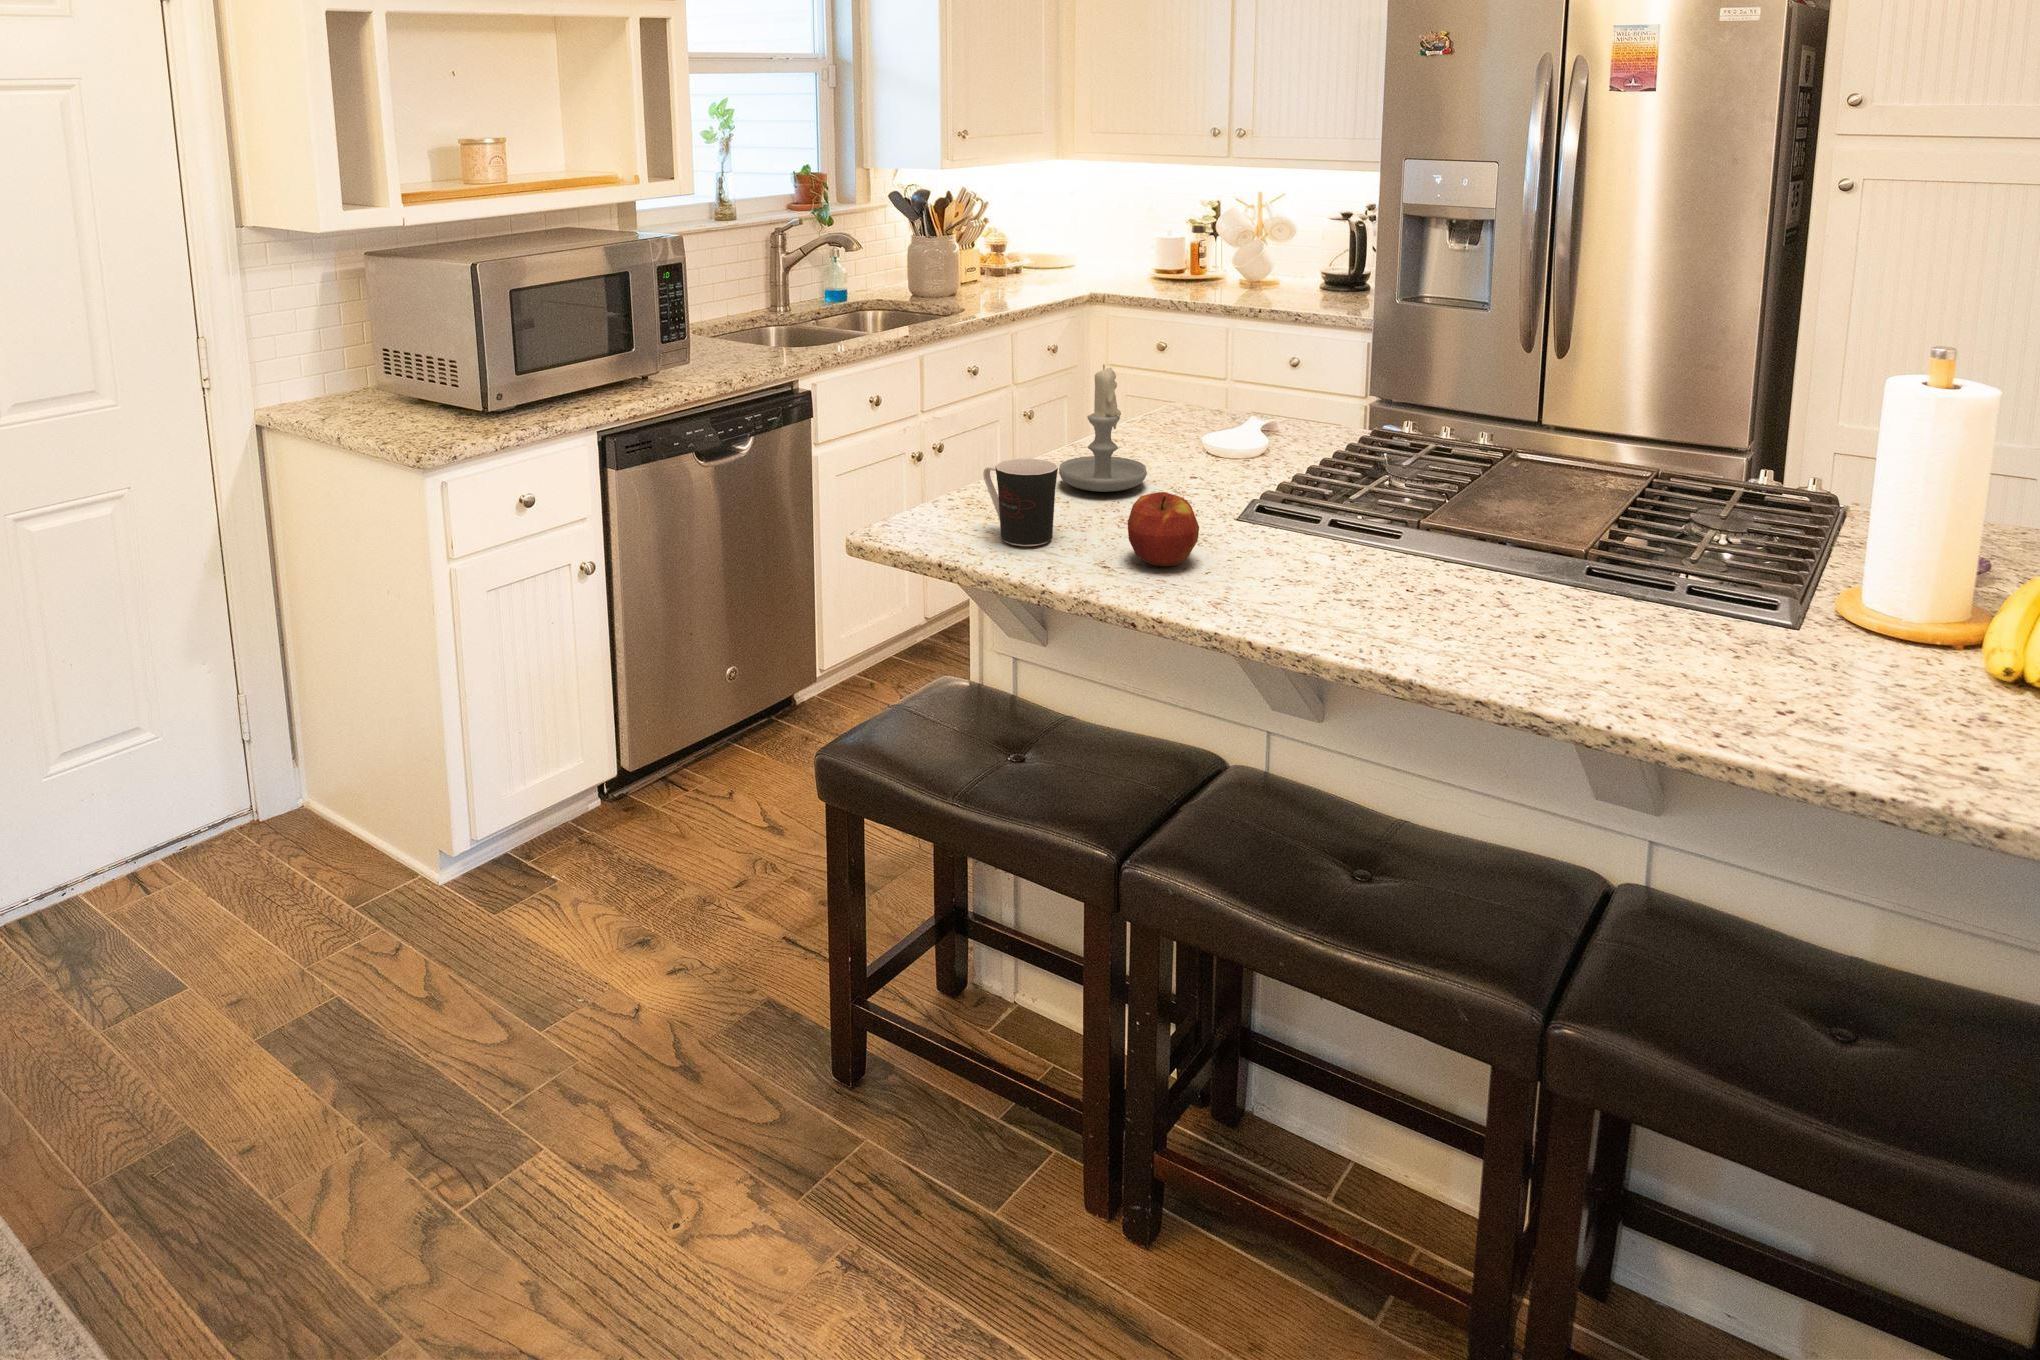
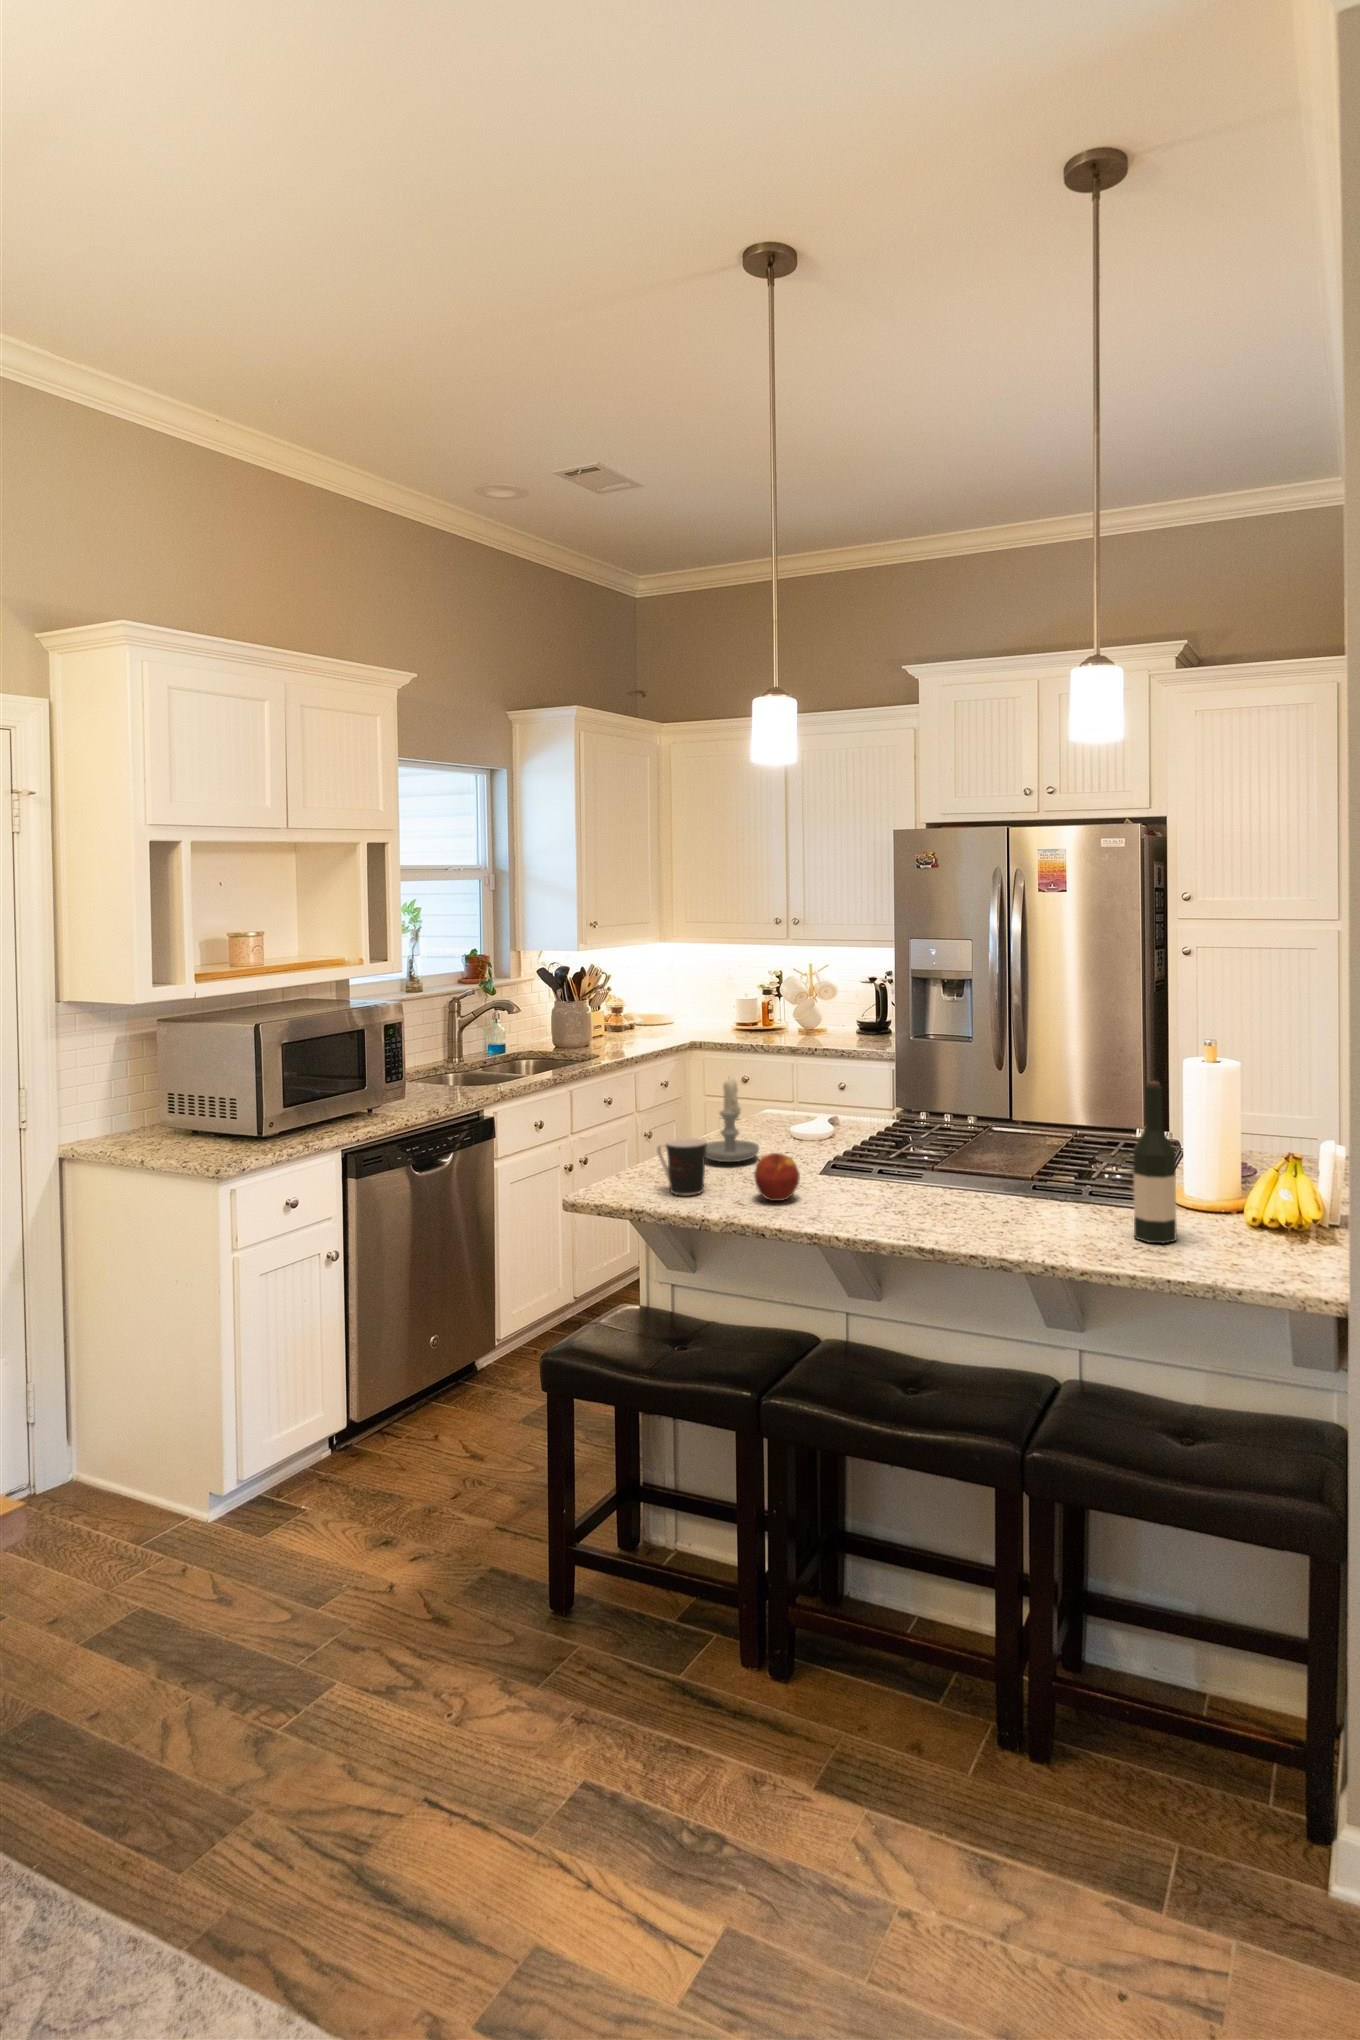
wine bottle: none [1776,423,1875,706] -> present [1133,1081,1177,1243]

